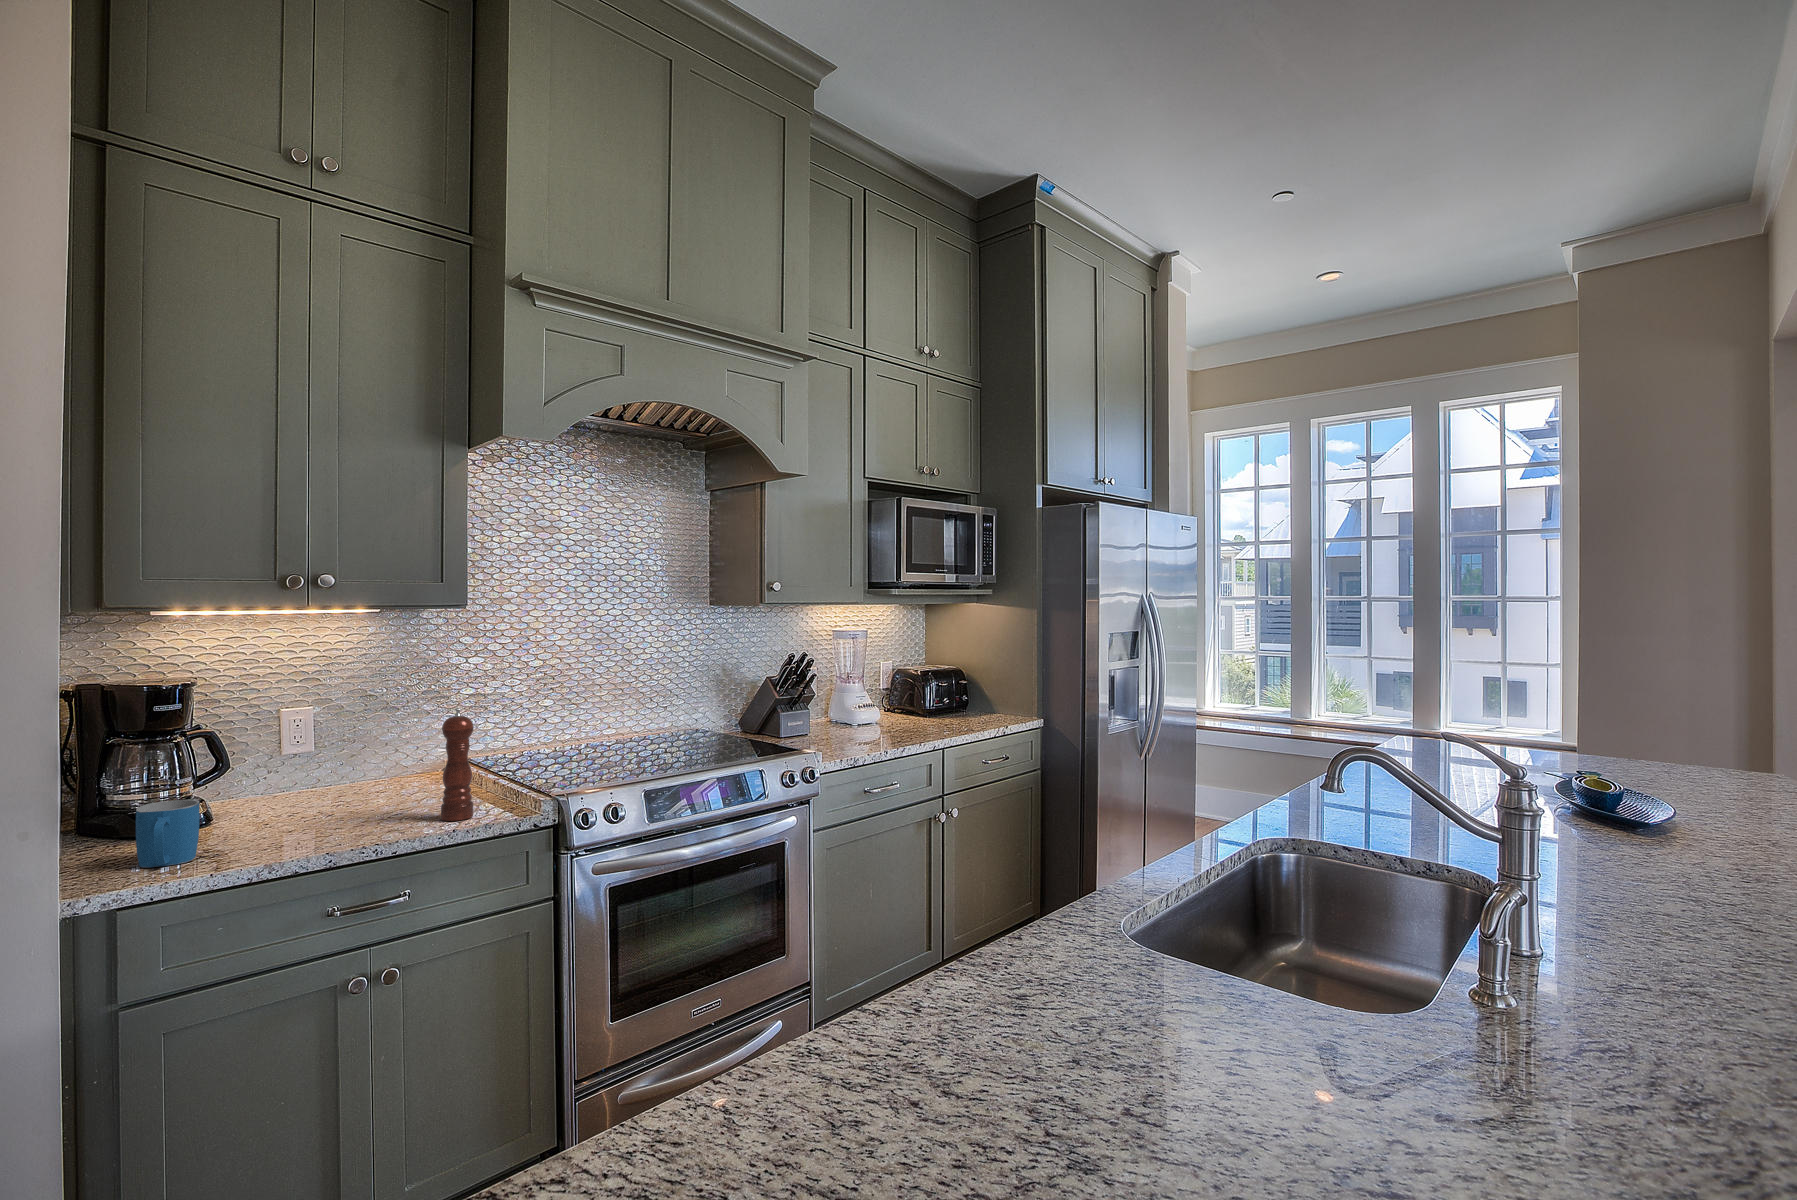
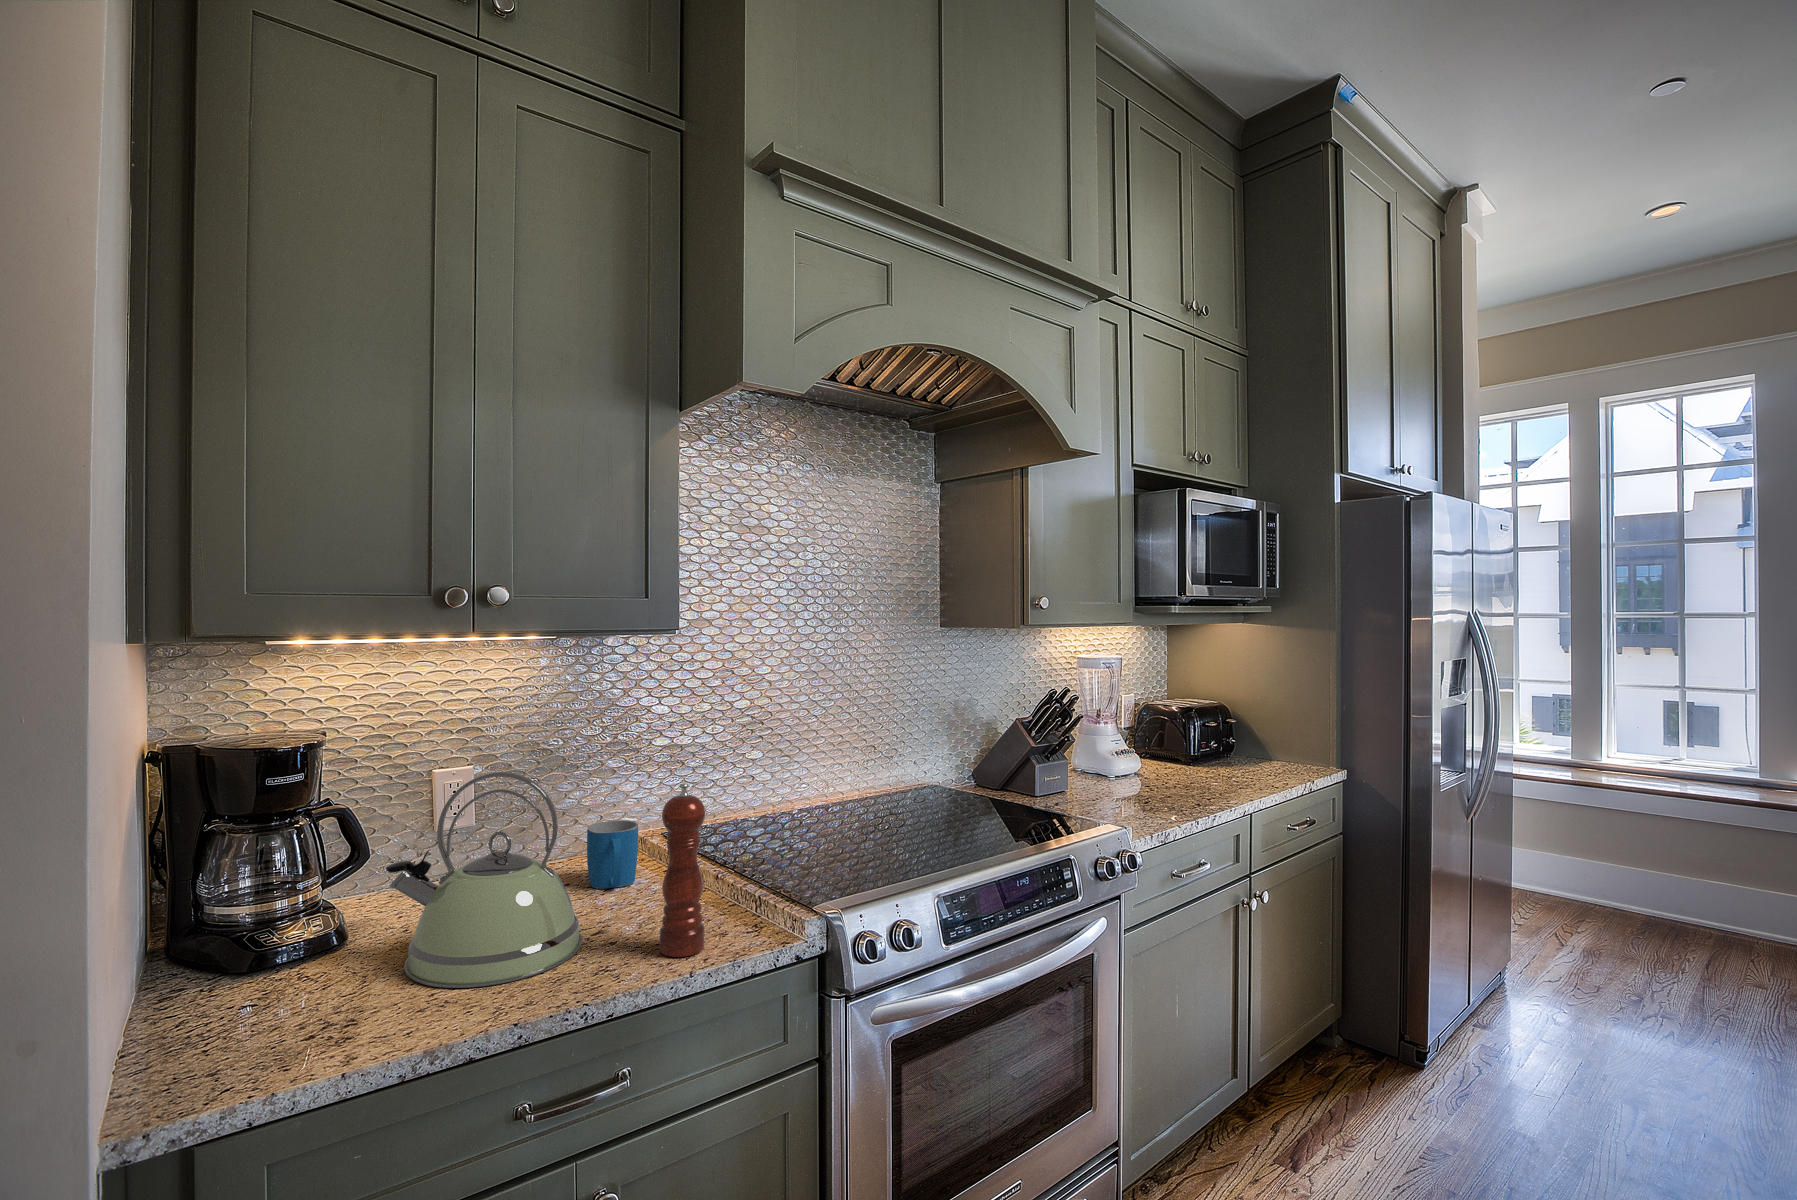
kettle: none [244,701,387,837] -> present [386,772,582,988]
mug: present [136,800,200,867] -> present [587,820,638,889]

